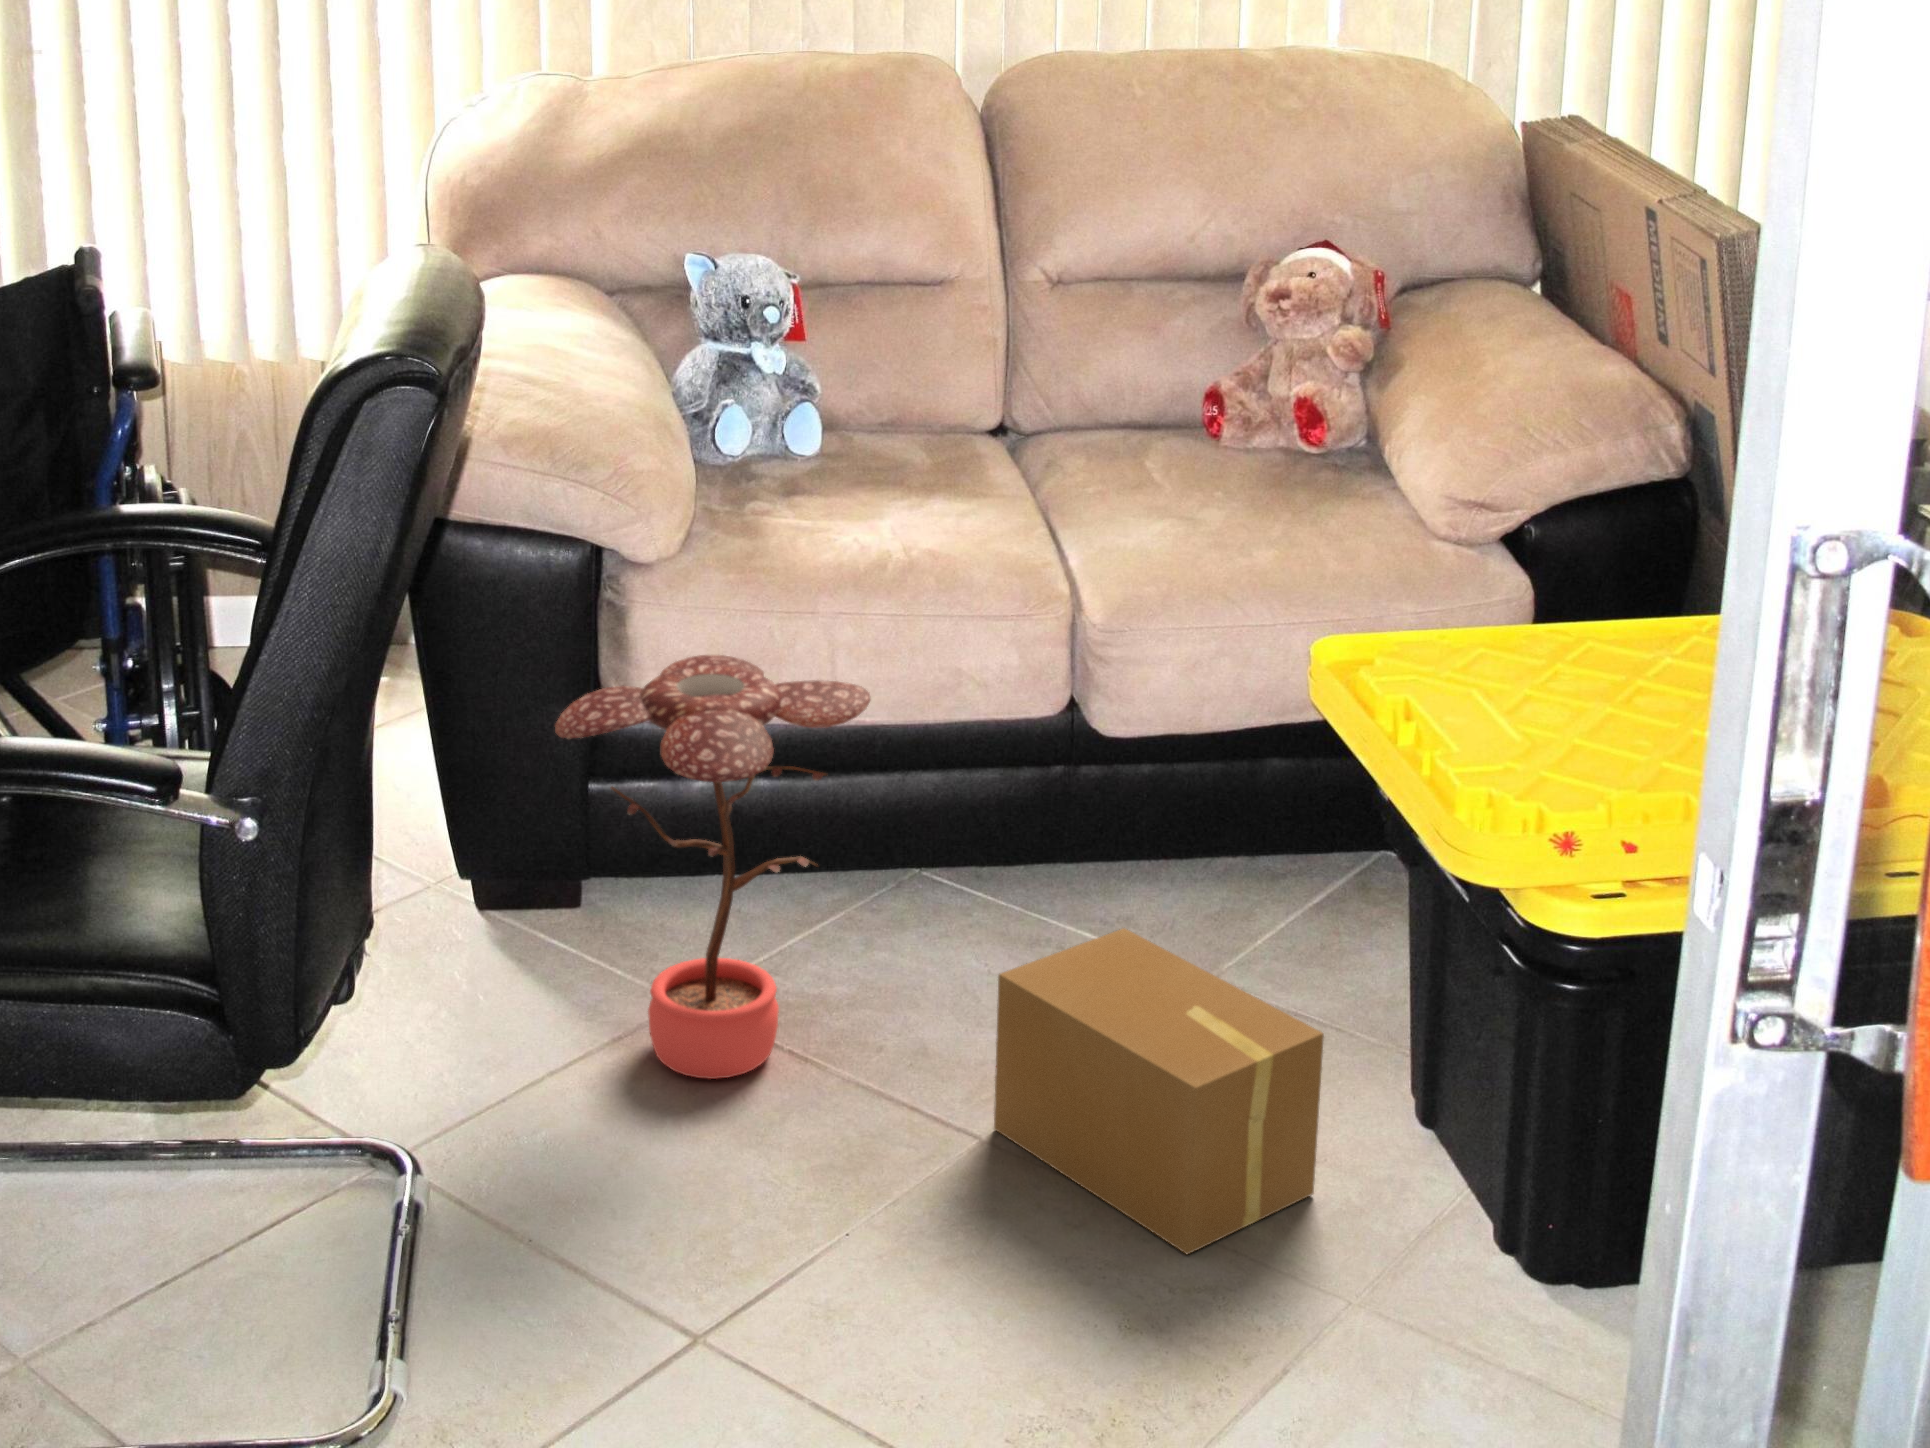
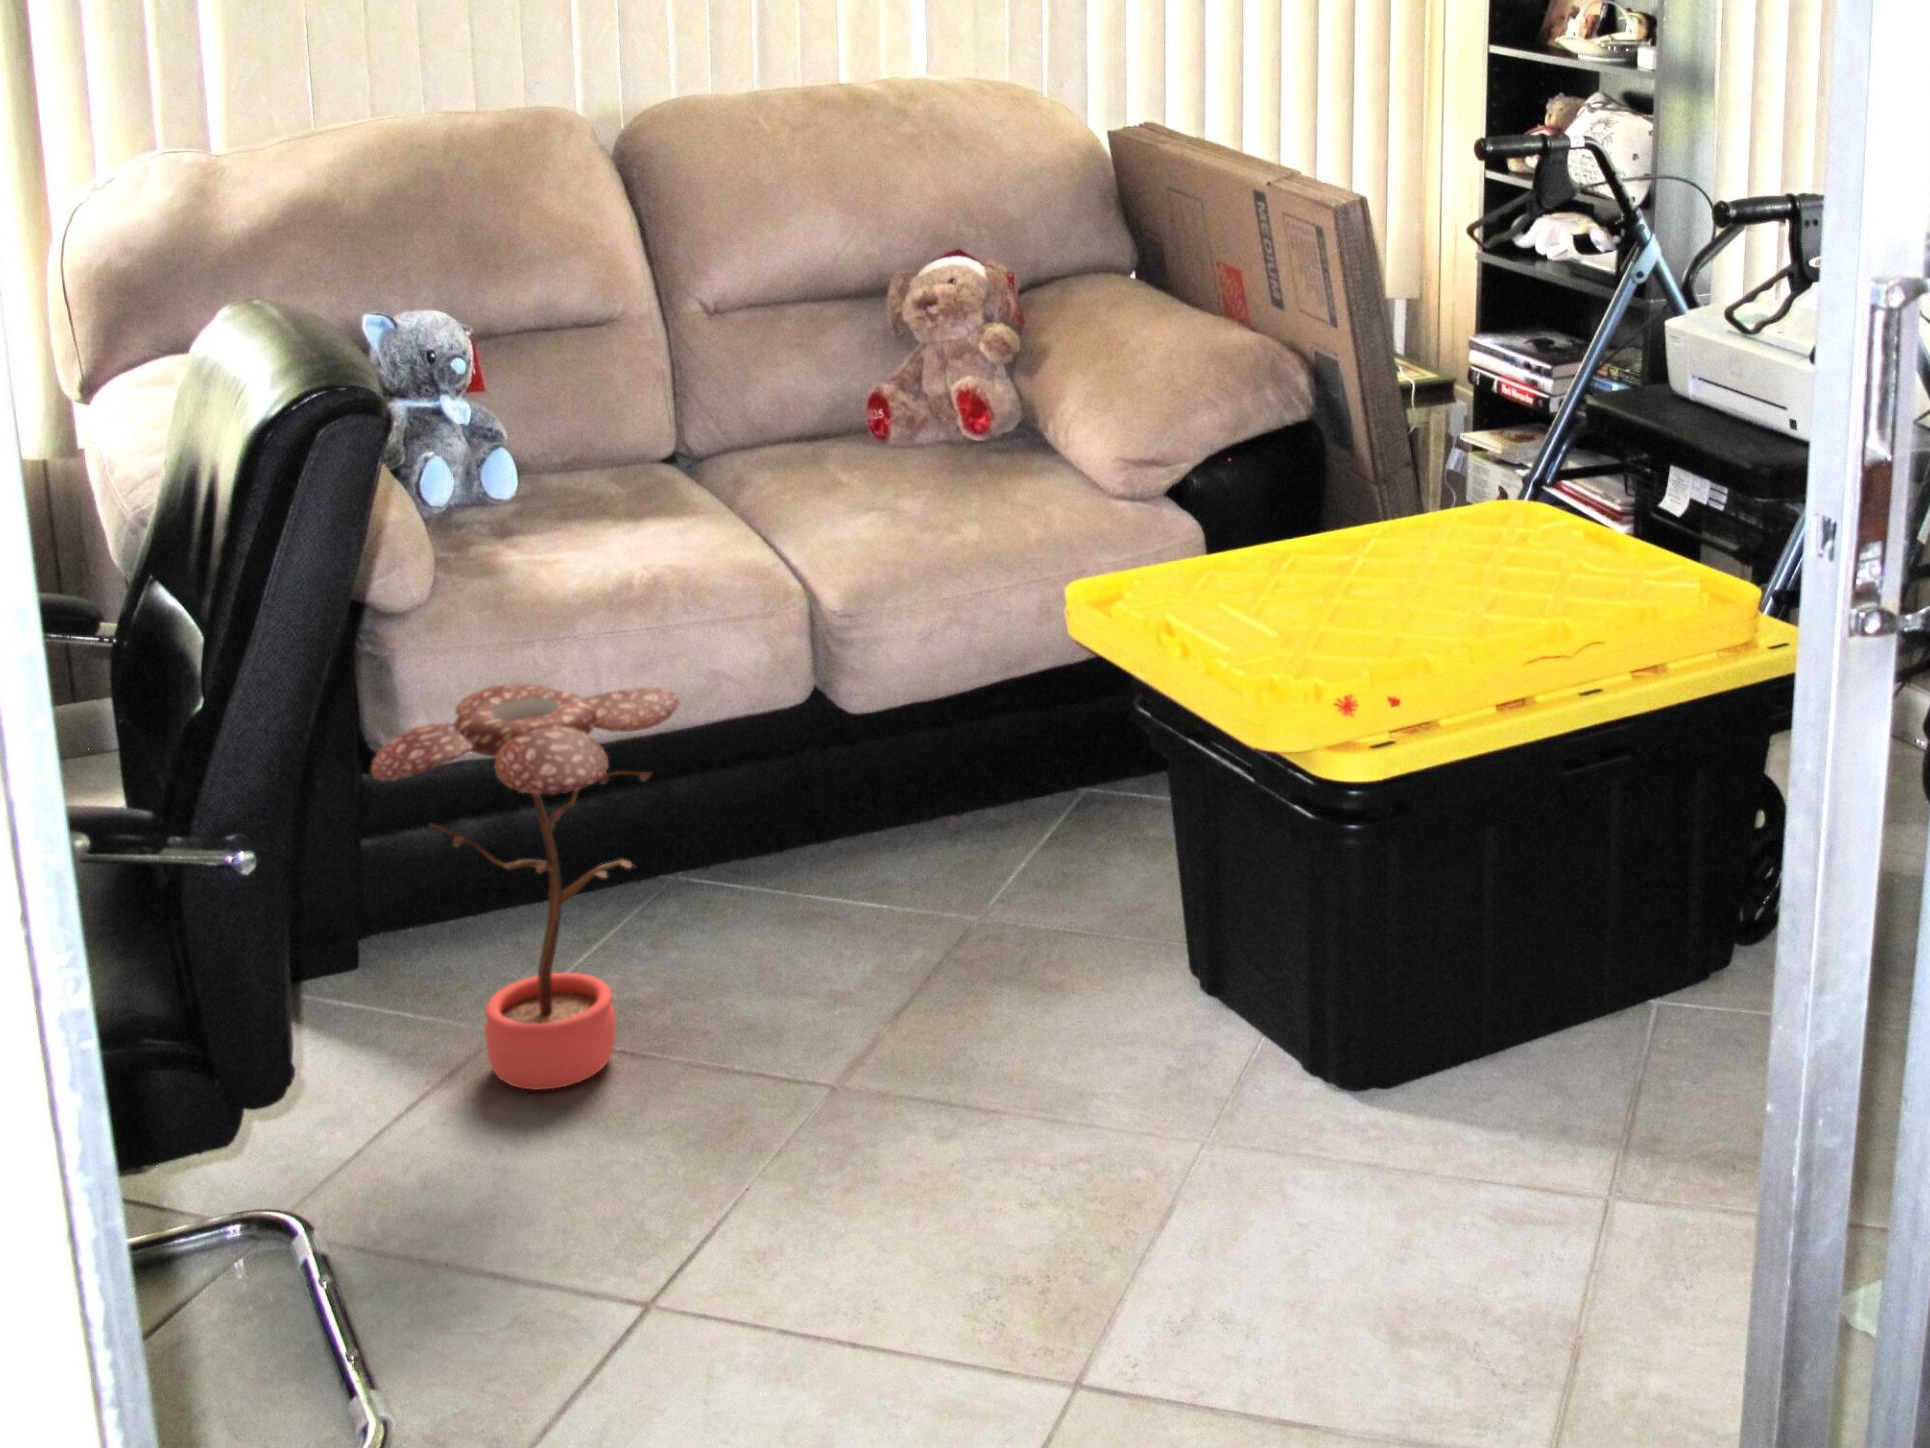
cardboard box: present [994,928,1324,1254] -> none [840,868,1142,1132]

